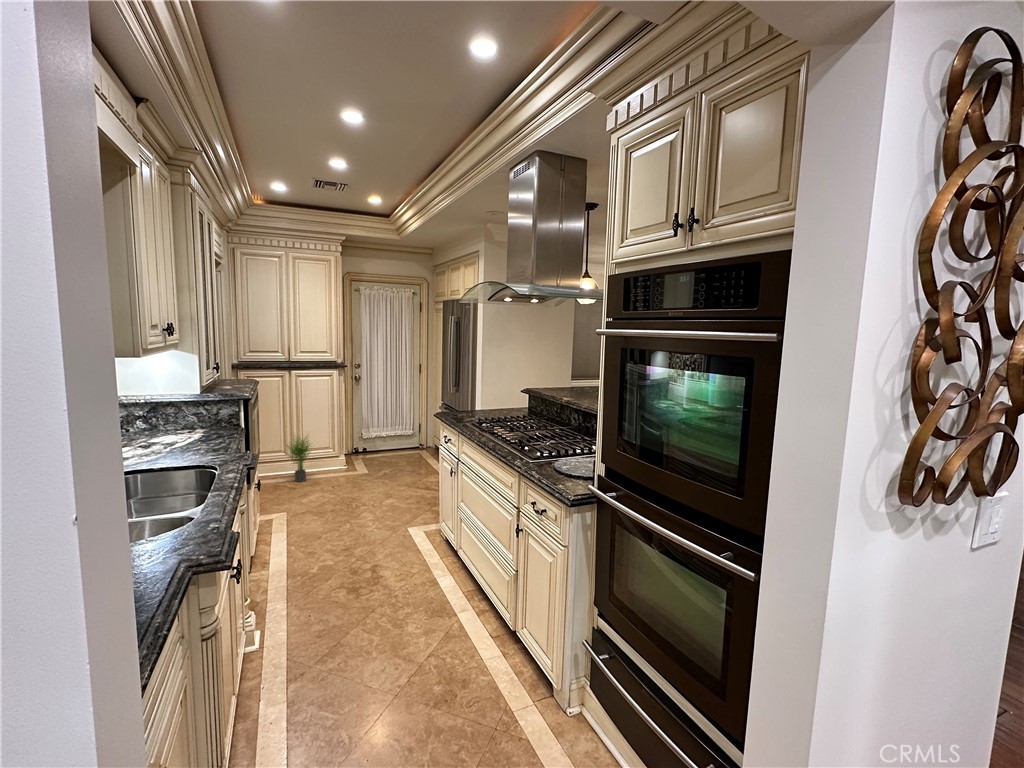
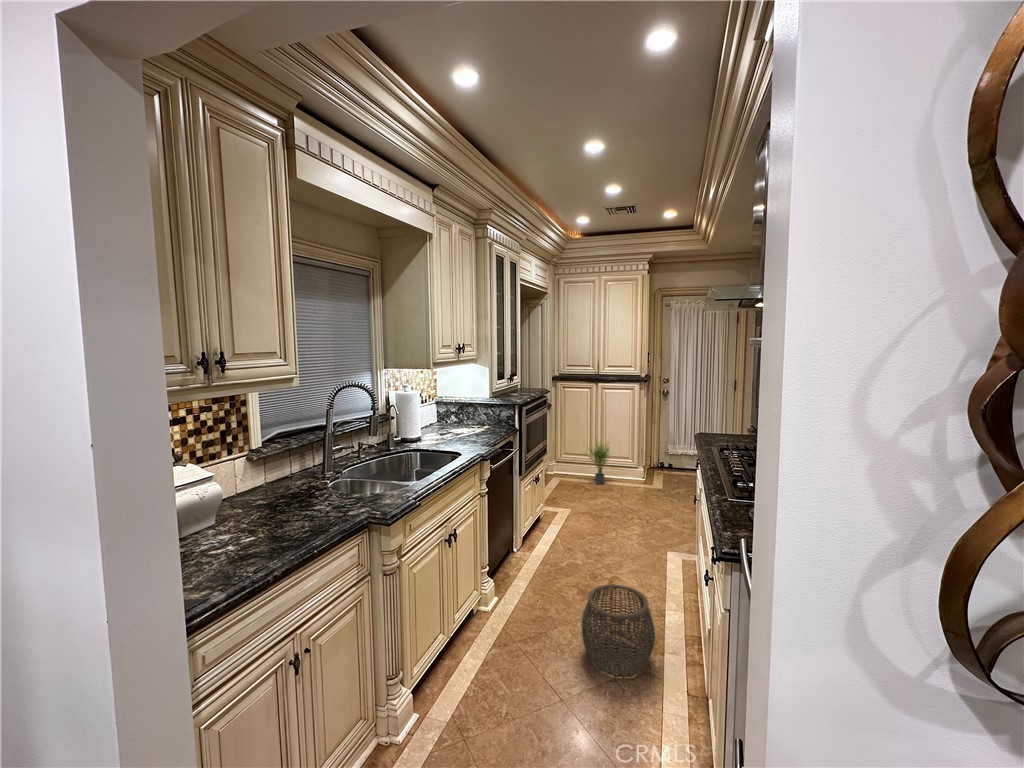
woven basket: none [386,565,457,652] -> present [581,585,655,677]

